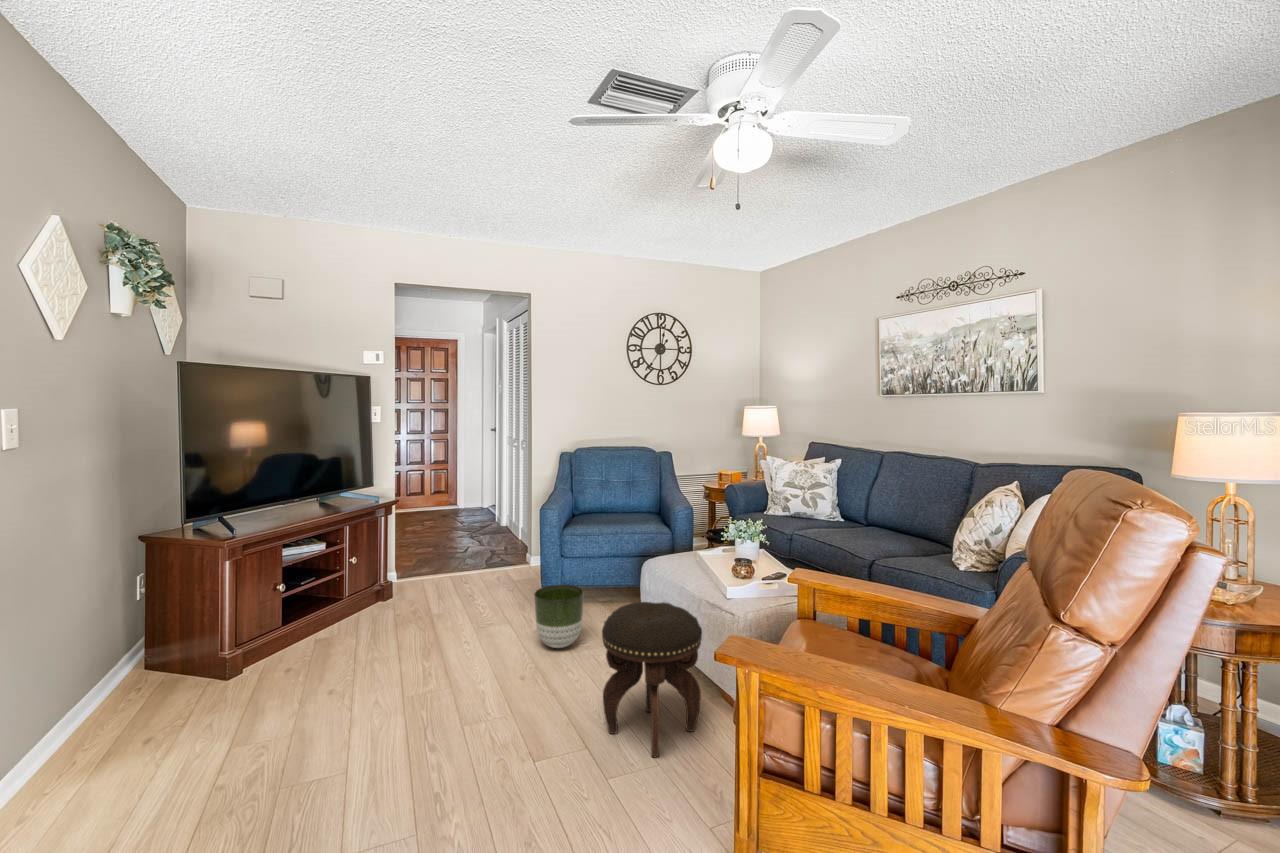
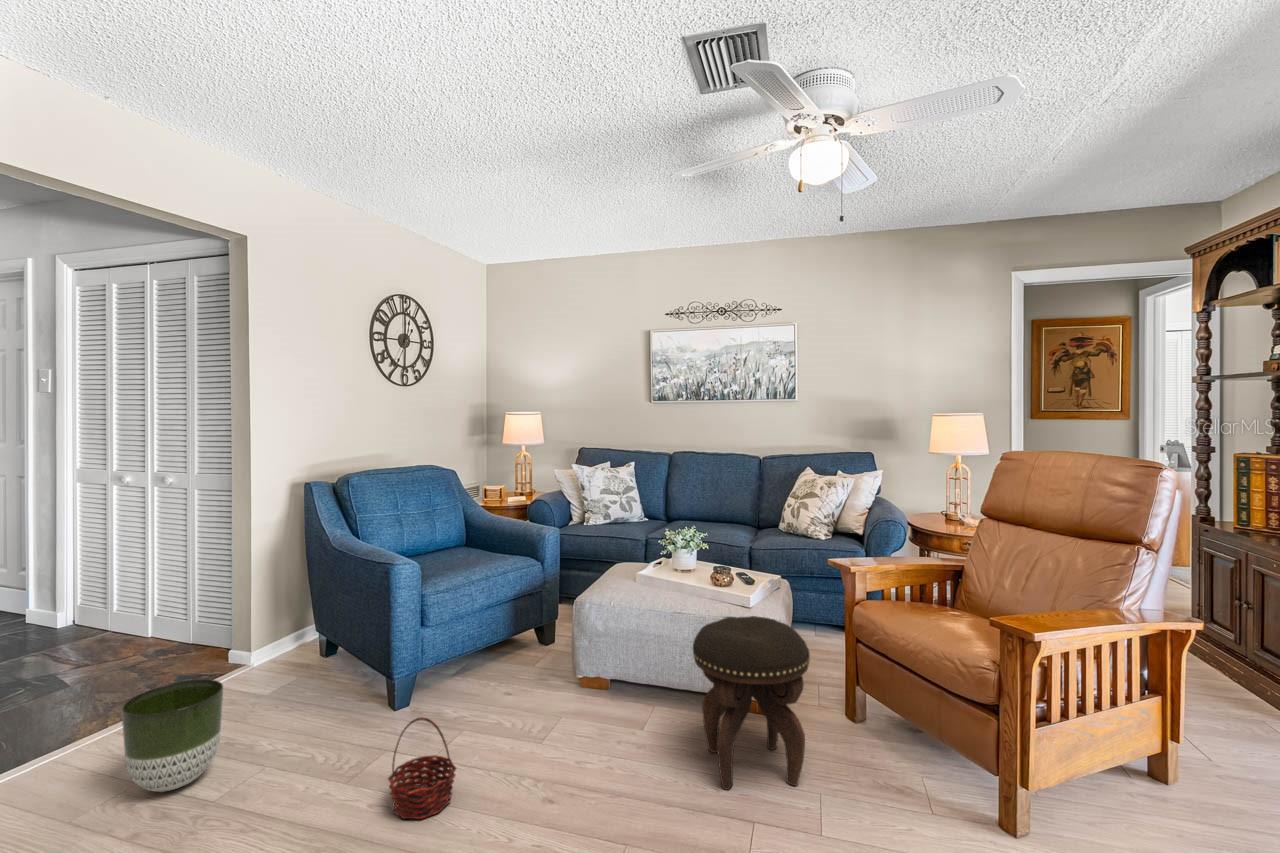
planter: present [534,585,584,648] -> present [122,679,223,792]
basket: none [458,607,498,665] -> present [388,718,456,819]

